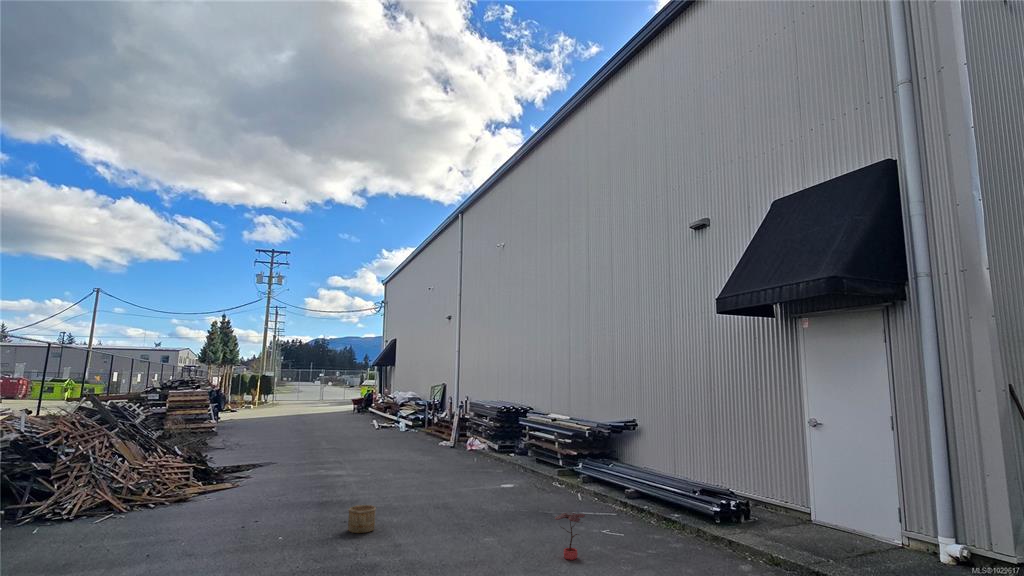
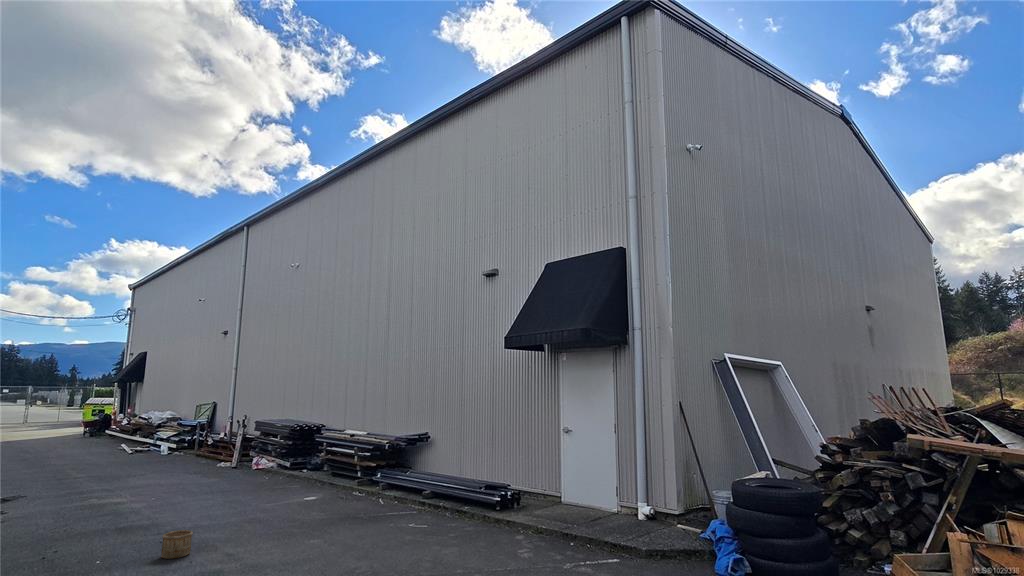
potted plant: present [555,512,585,560] -> none [378,514,402,552]

